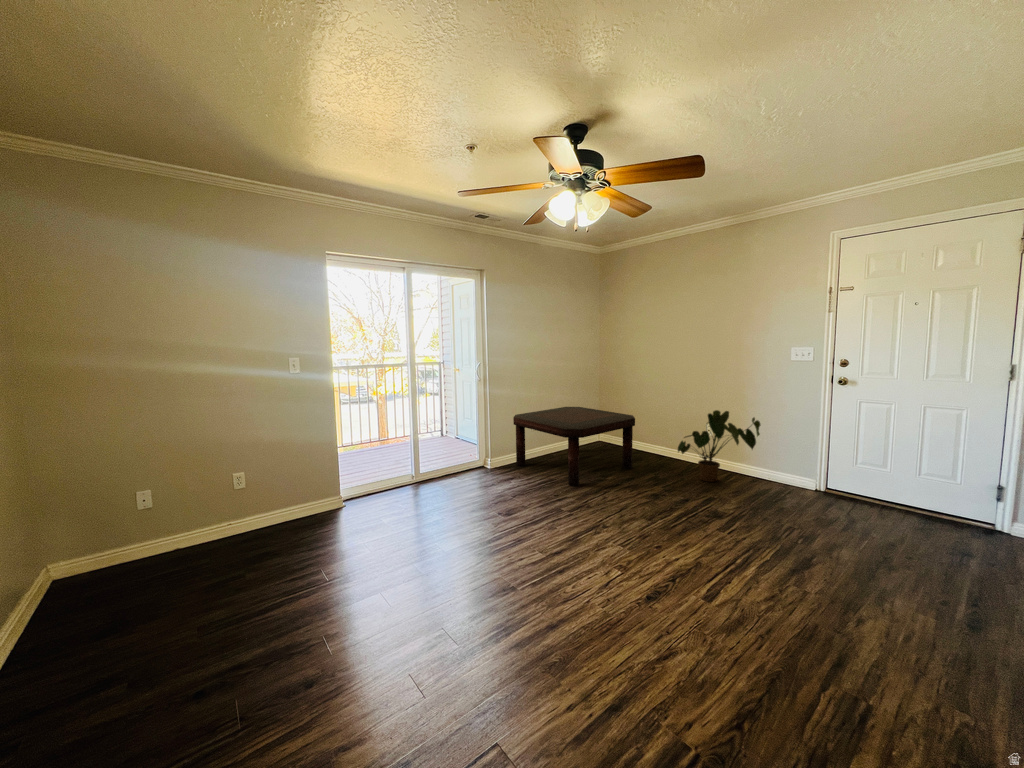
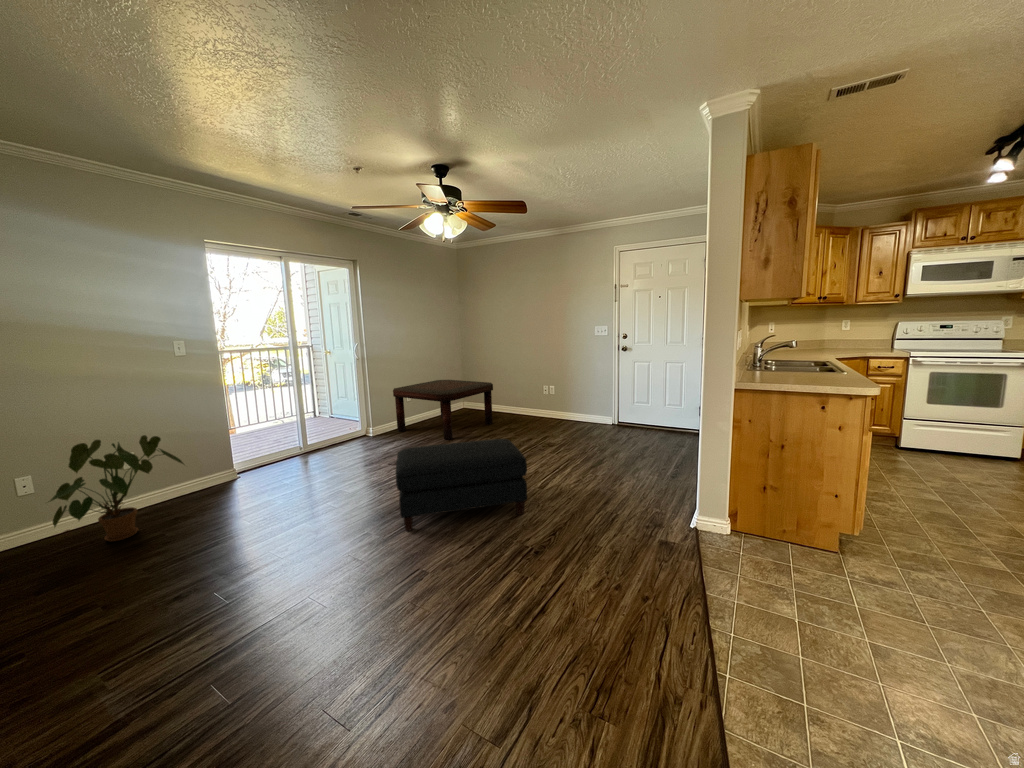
house plant: present [678,410,761,482] -> present [48,435,184,542]
ottoman: none [486,511,689,655] -> present [396,439,527,531]

